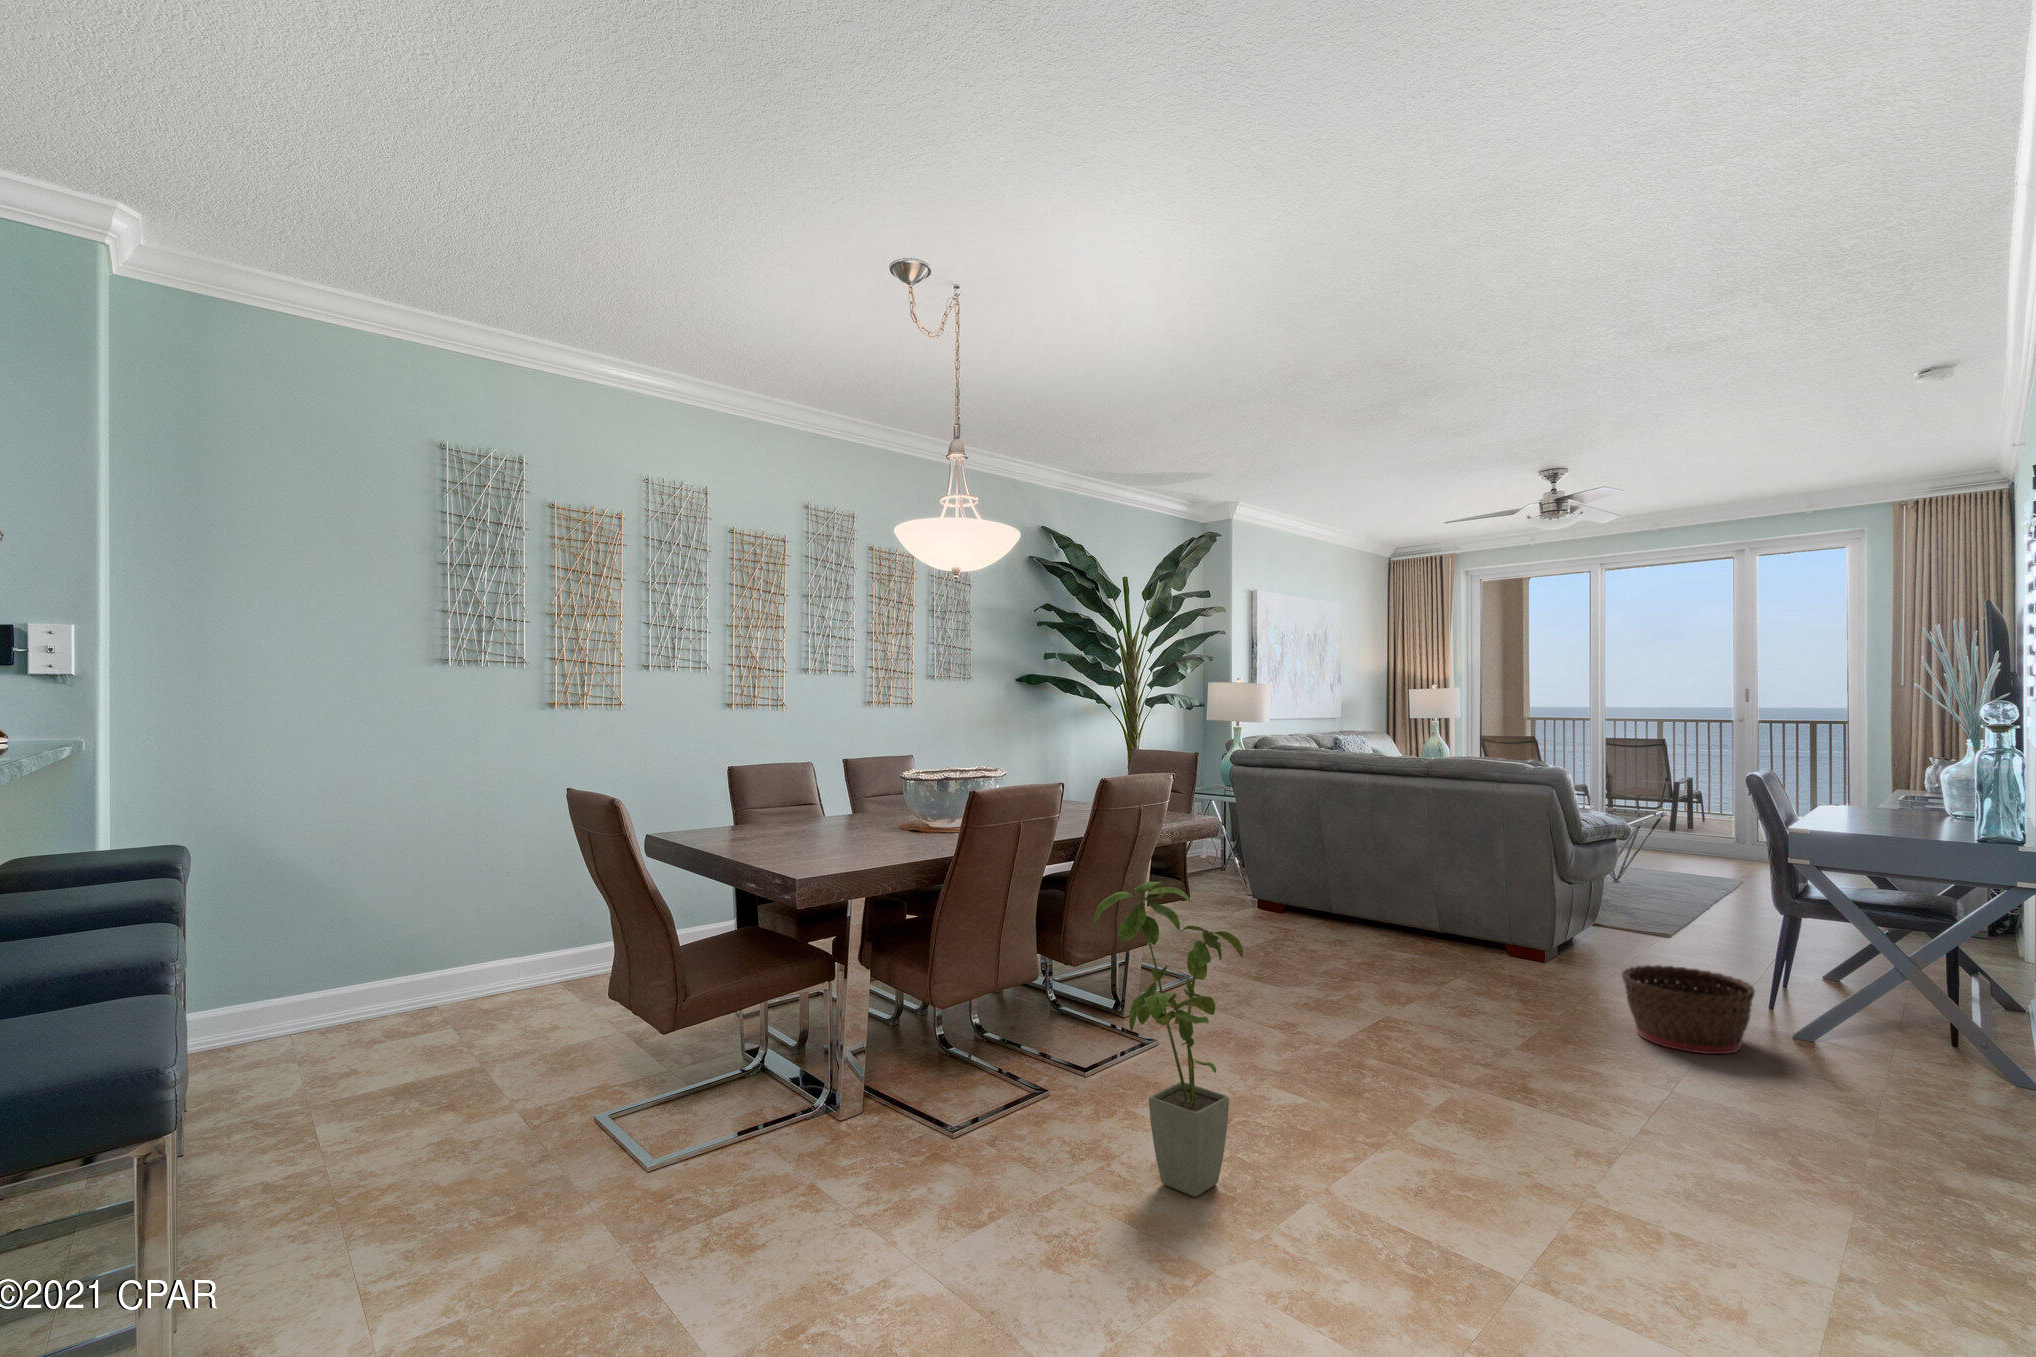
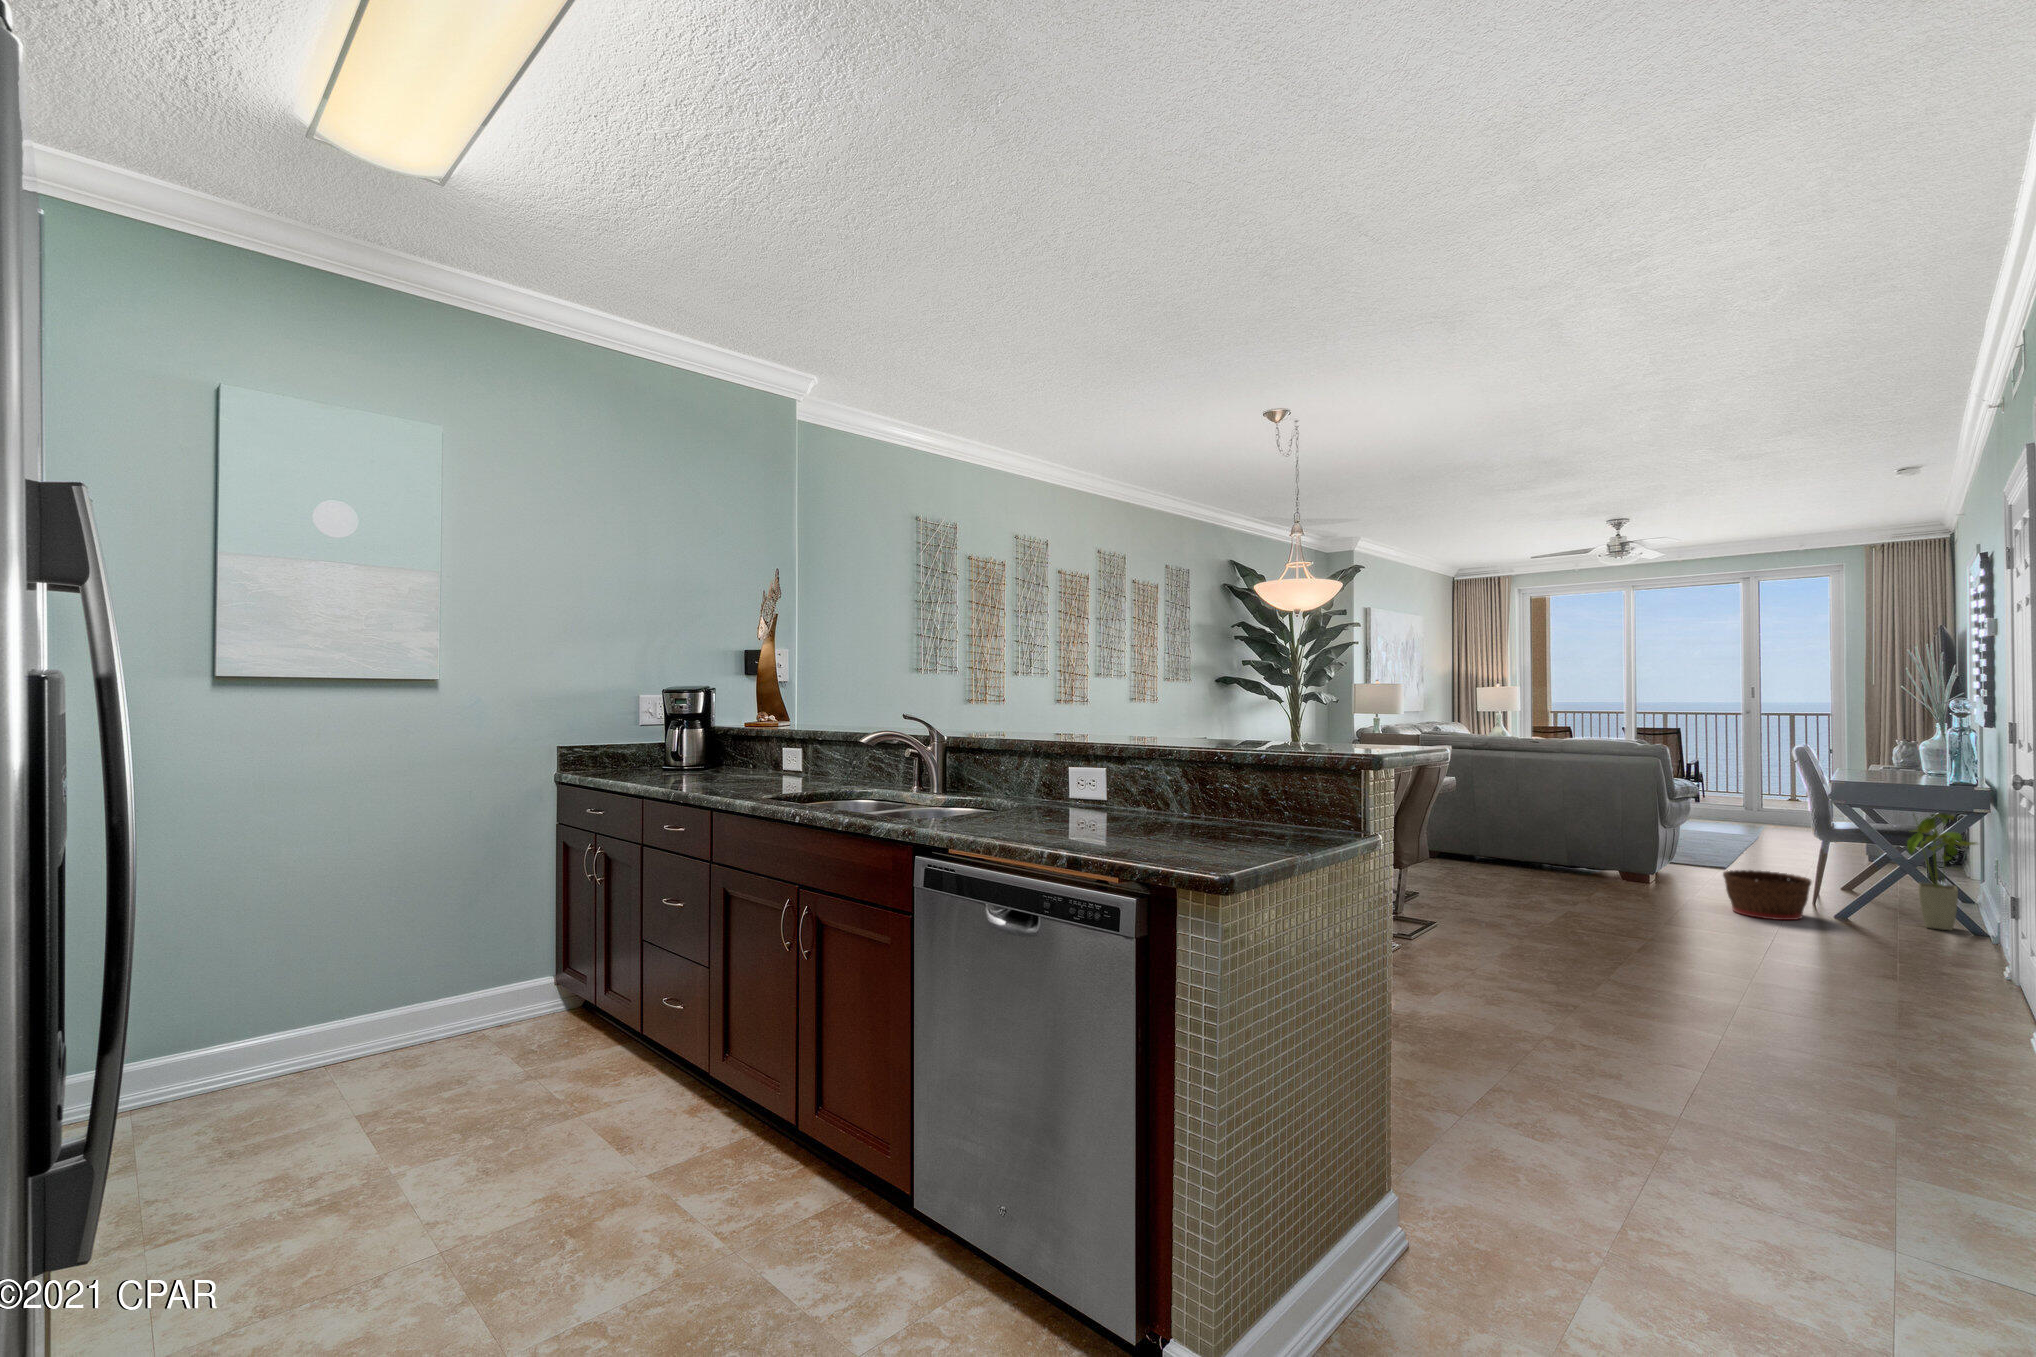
house plant: present [1093,882,1243,1197] -> present [1907,810,1976,931]

